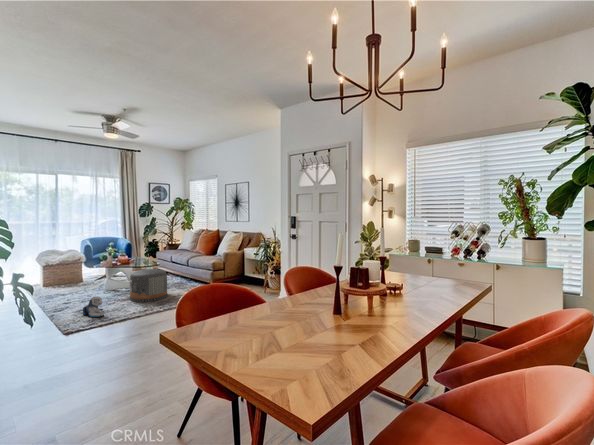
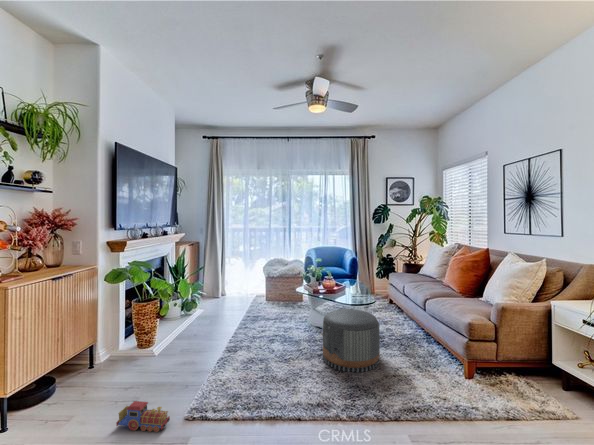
plush toy: present [83,297,104,317] -> none [248,349,275,388]
toy train: none [15,328,56,347] -> present [116,401,170,432]

